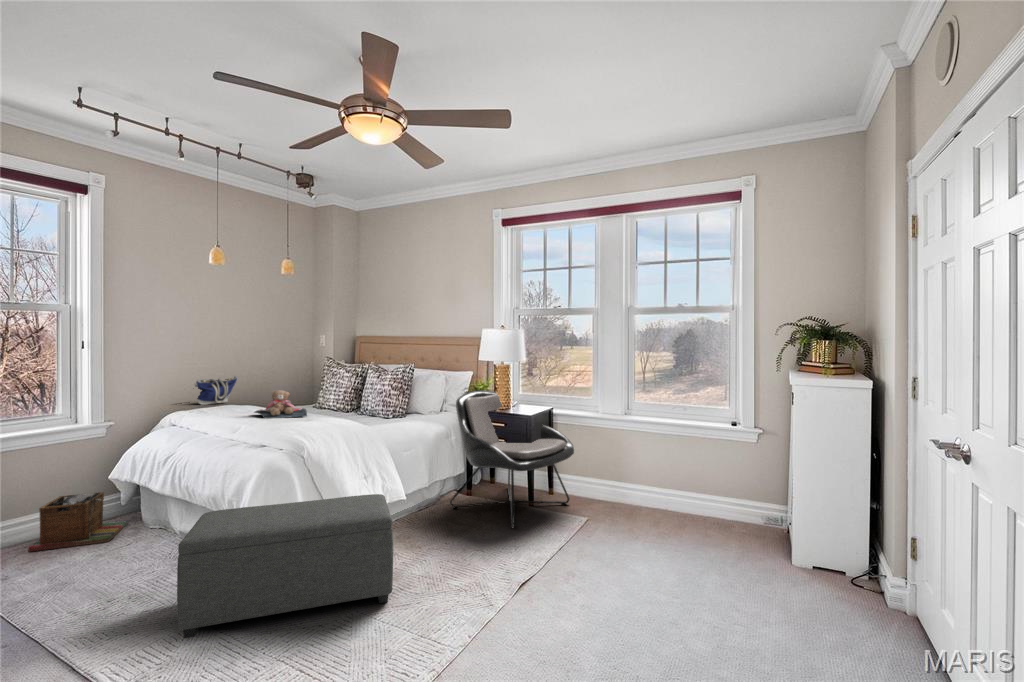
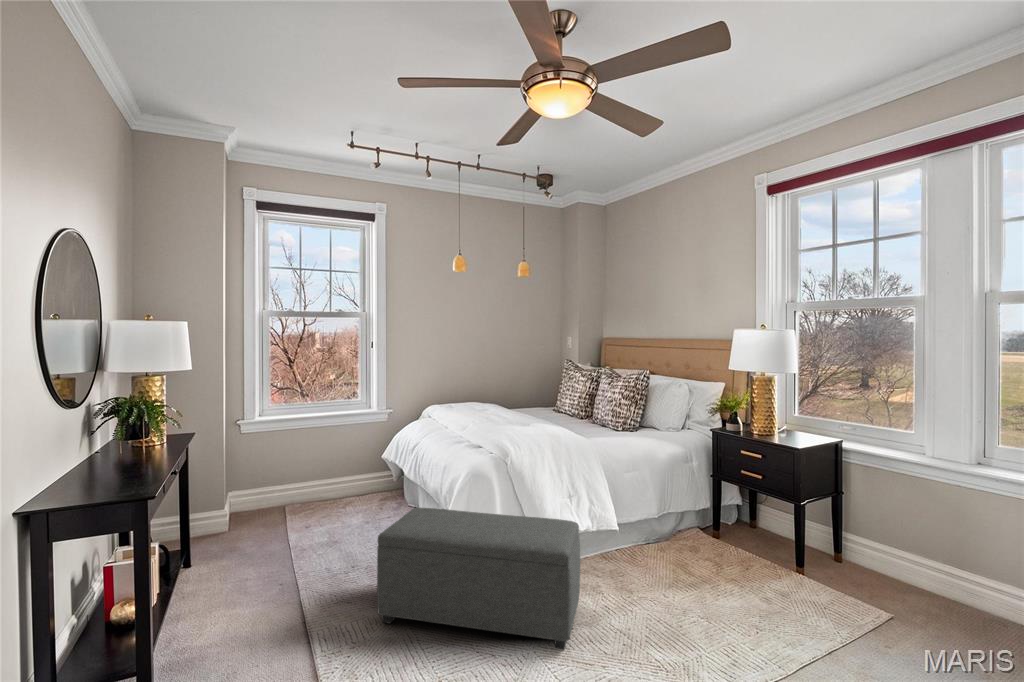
tote bag: present [195,376,237,405] -> none [450,374,488,400]
teddy bear: present [254,390,307,418] -> none [484,392,532,421]
lounge chair: present [450,391,575,528] -> none [682,408,870,599]
laundry basket: present [28,492,127,552] -> none [329,468,395,513]

